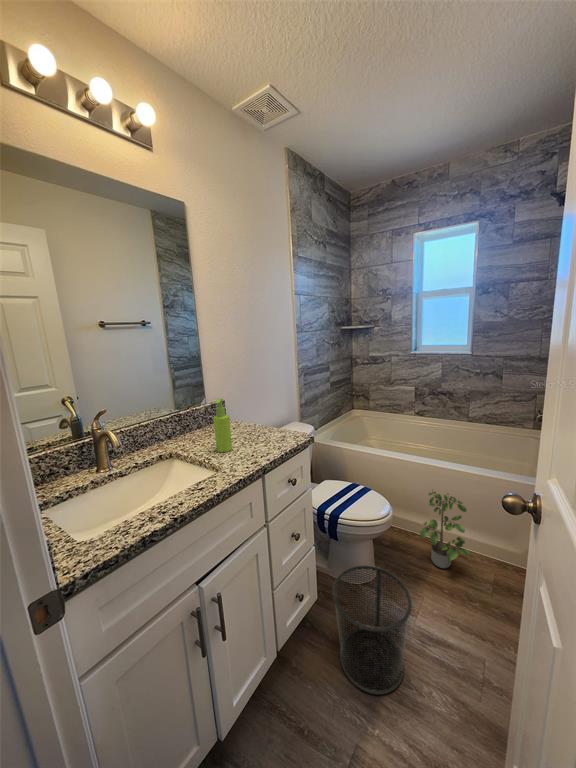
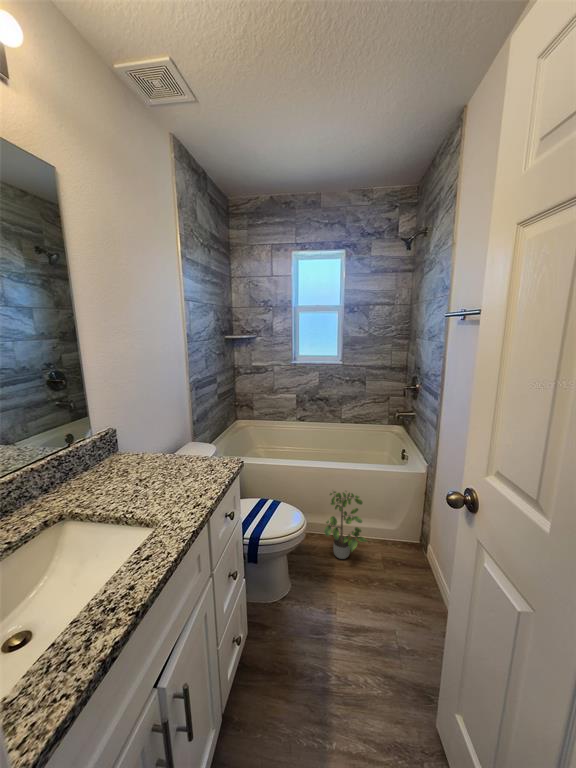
soap dispenser: present [213,399,232,452] -> none [130,430,156,499]
waste bin: present [332,565,412,694] -> none [272,579,348,710]

